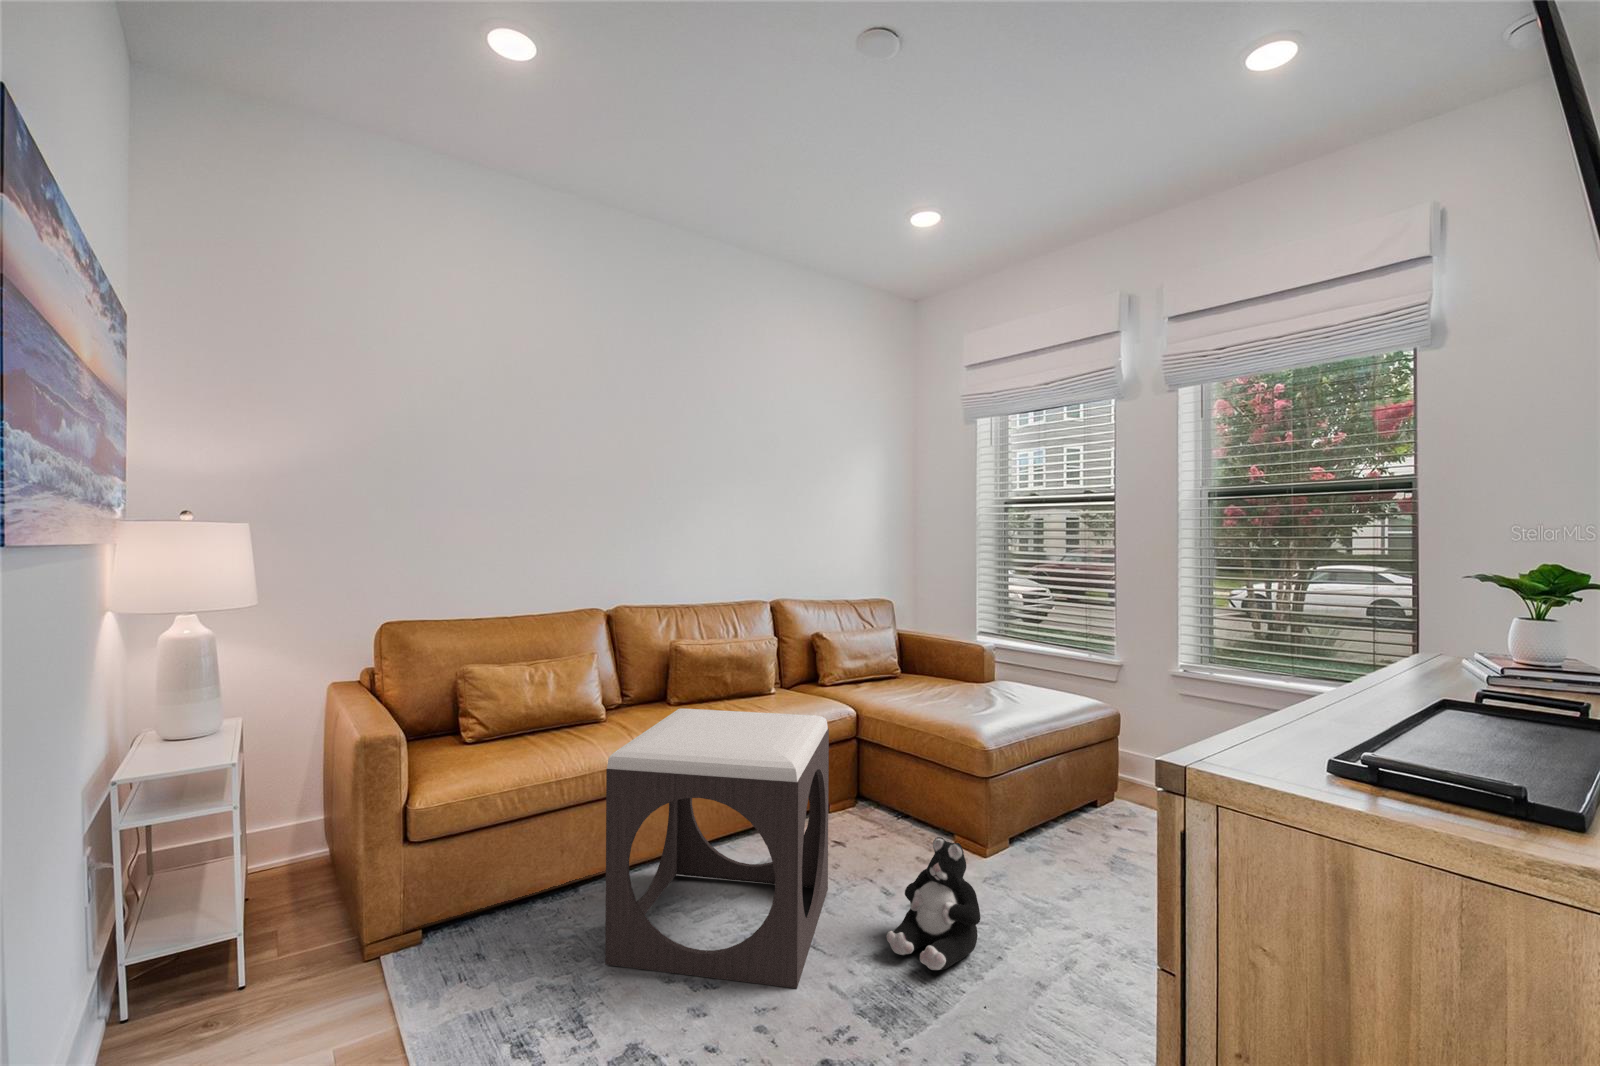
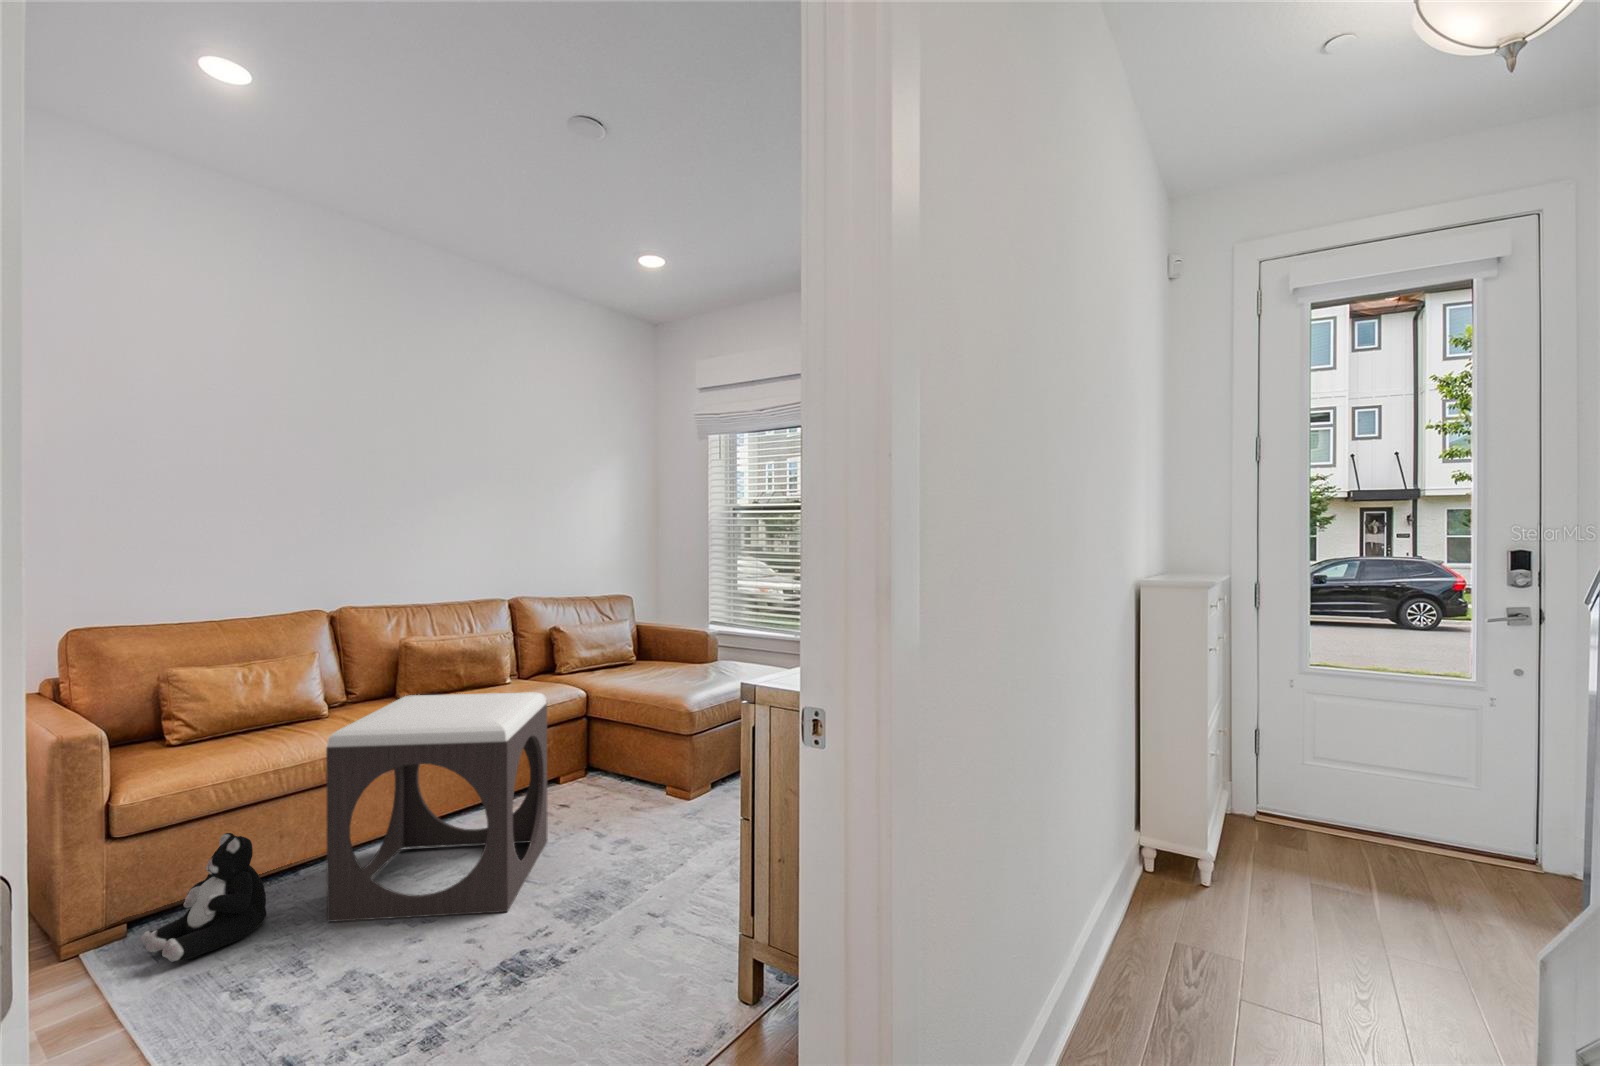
plush toy: present [887,837,981,970] -> present [141,833,266,962]

